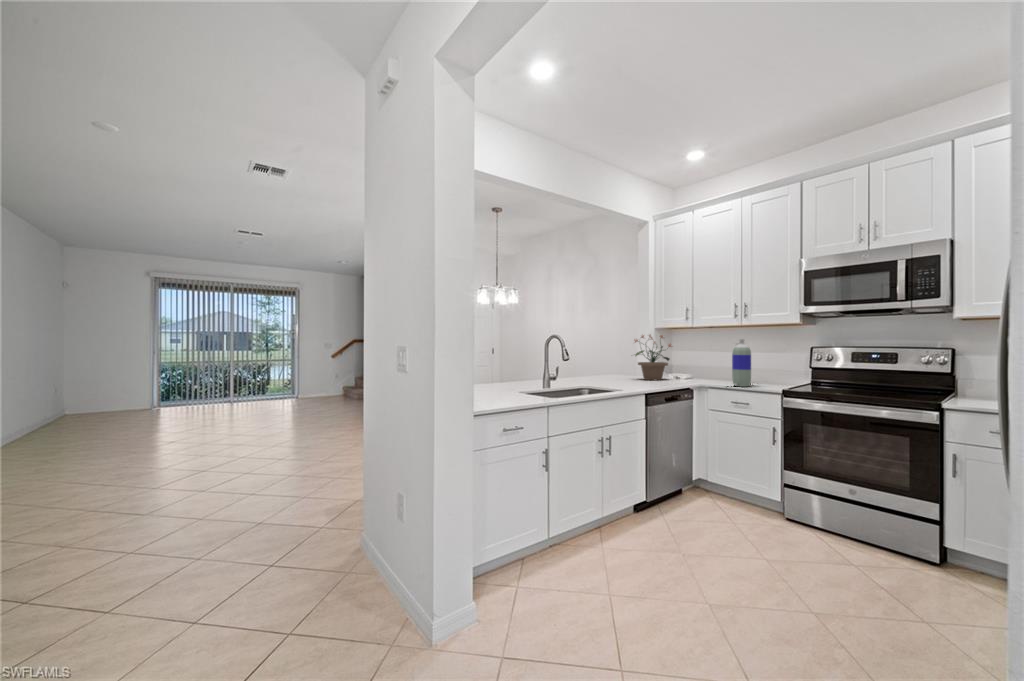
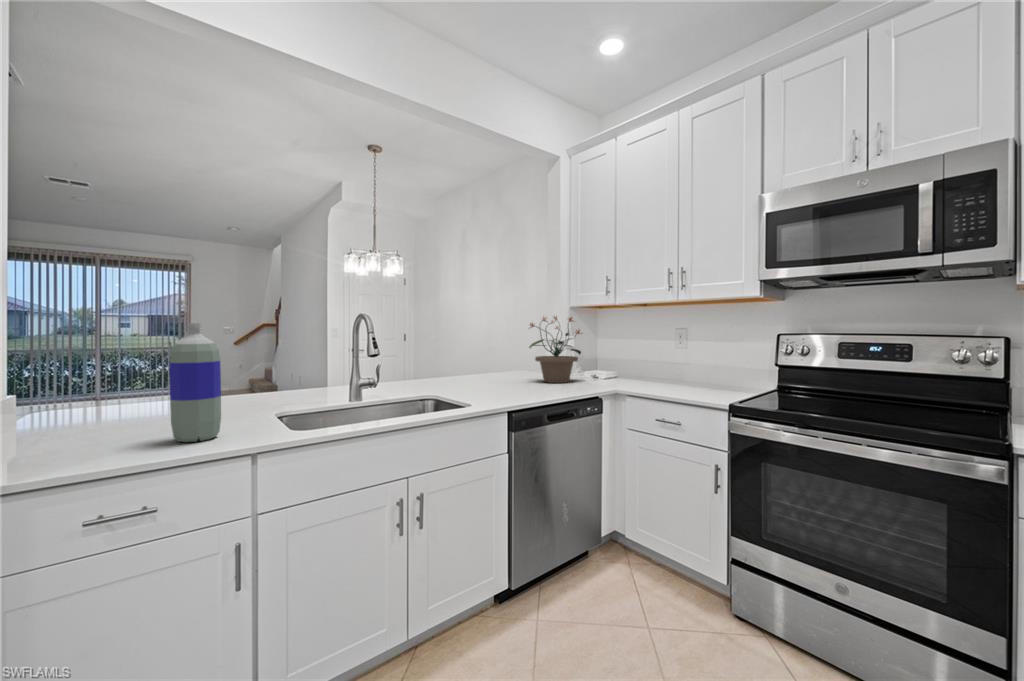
bottle: present [732,339,751,387] -> present [169,323,221,442]

